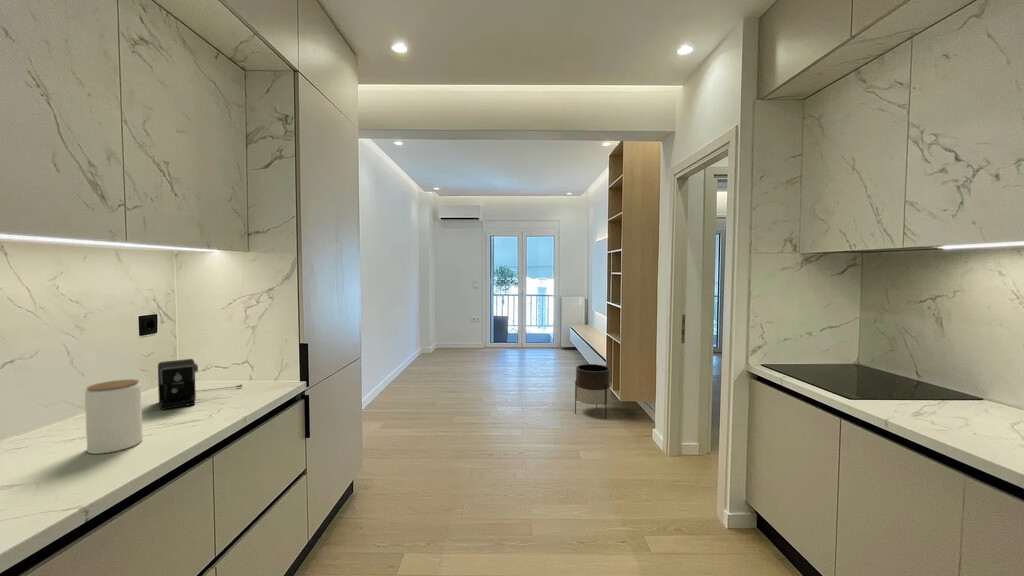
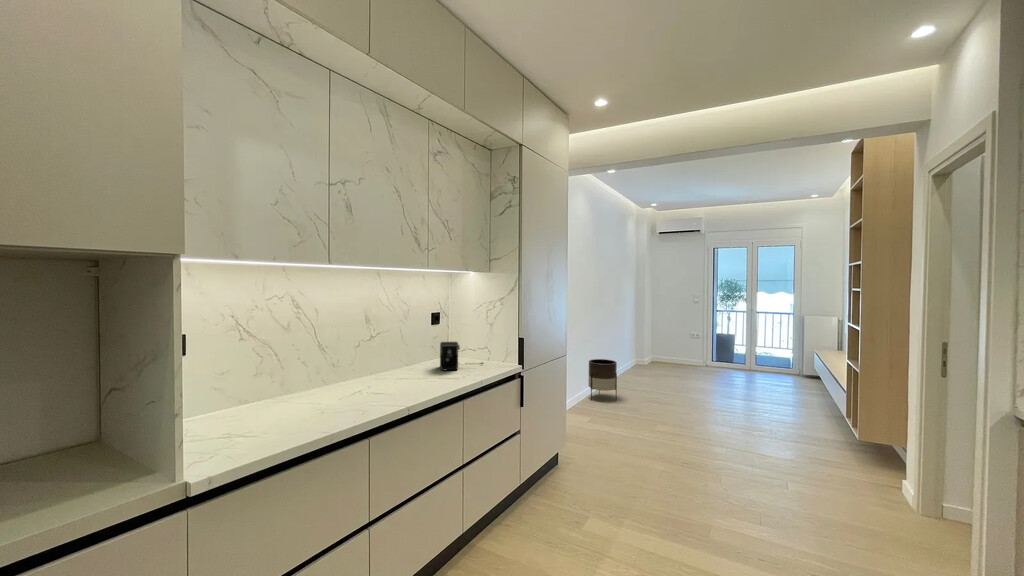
planter: present [575,364,611,418] -> present [588,359,617,400]
jar: present [85,379,143,454] -> none [409,348,432,387]

